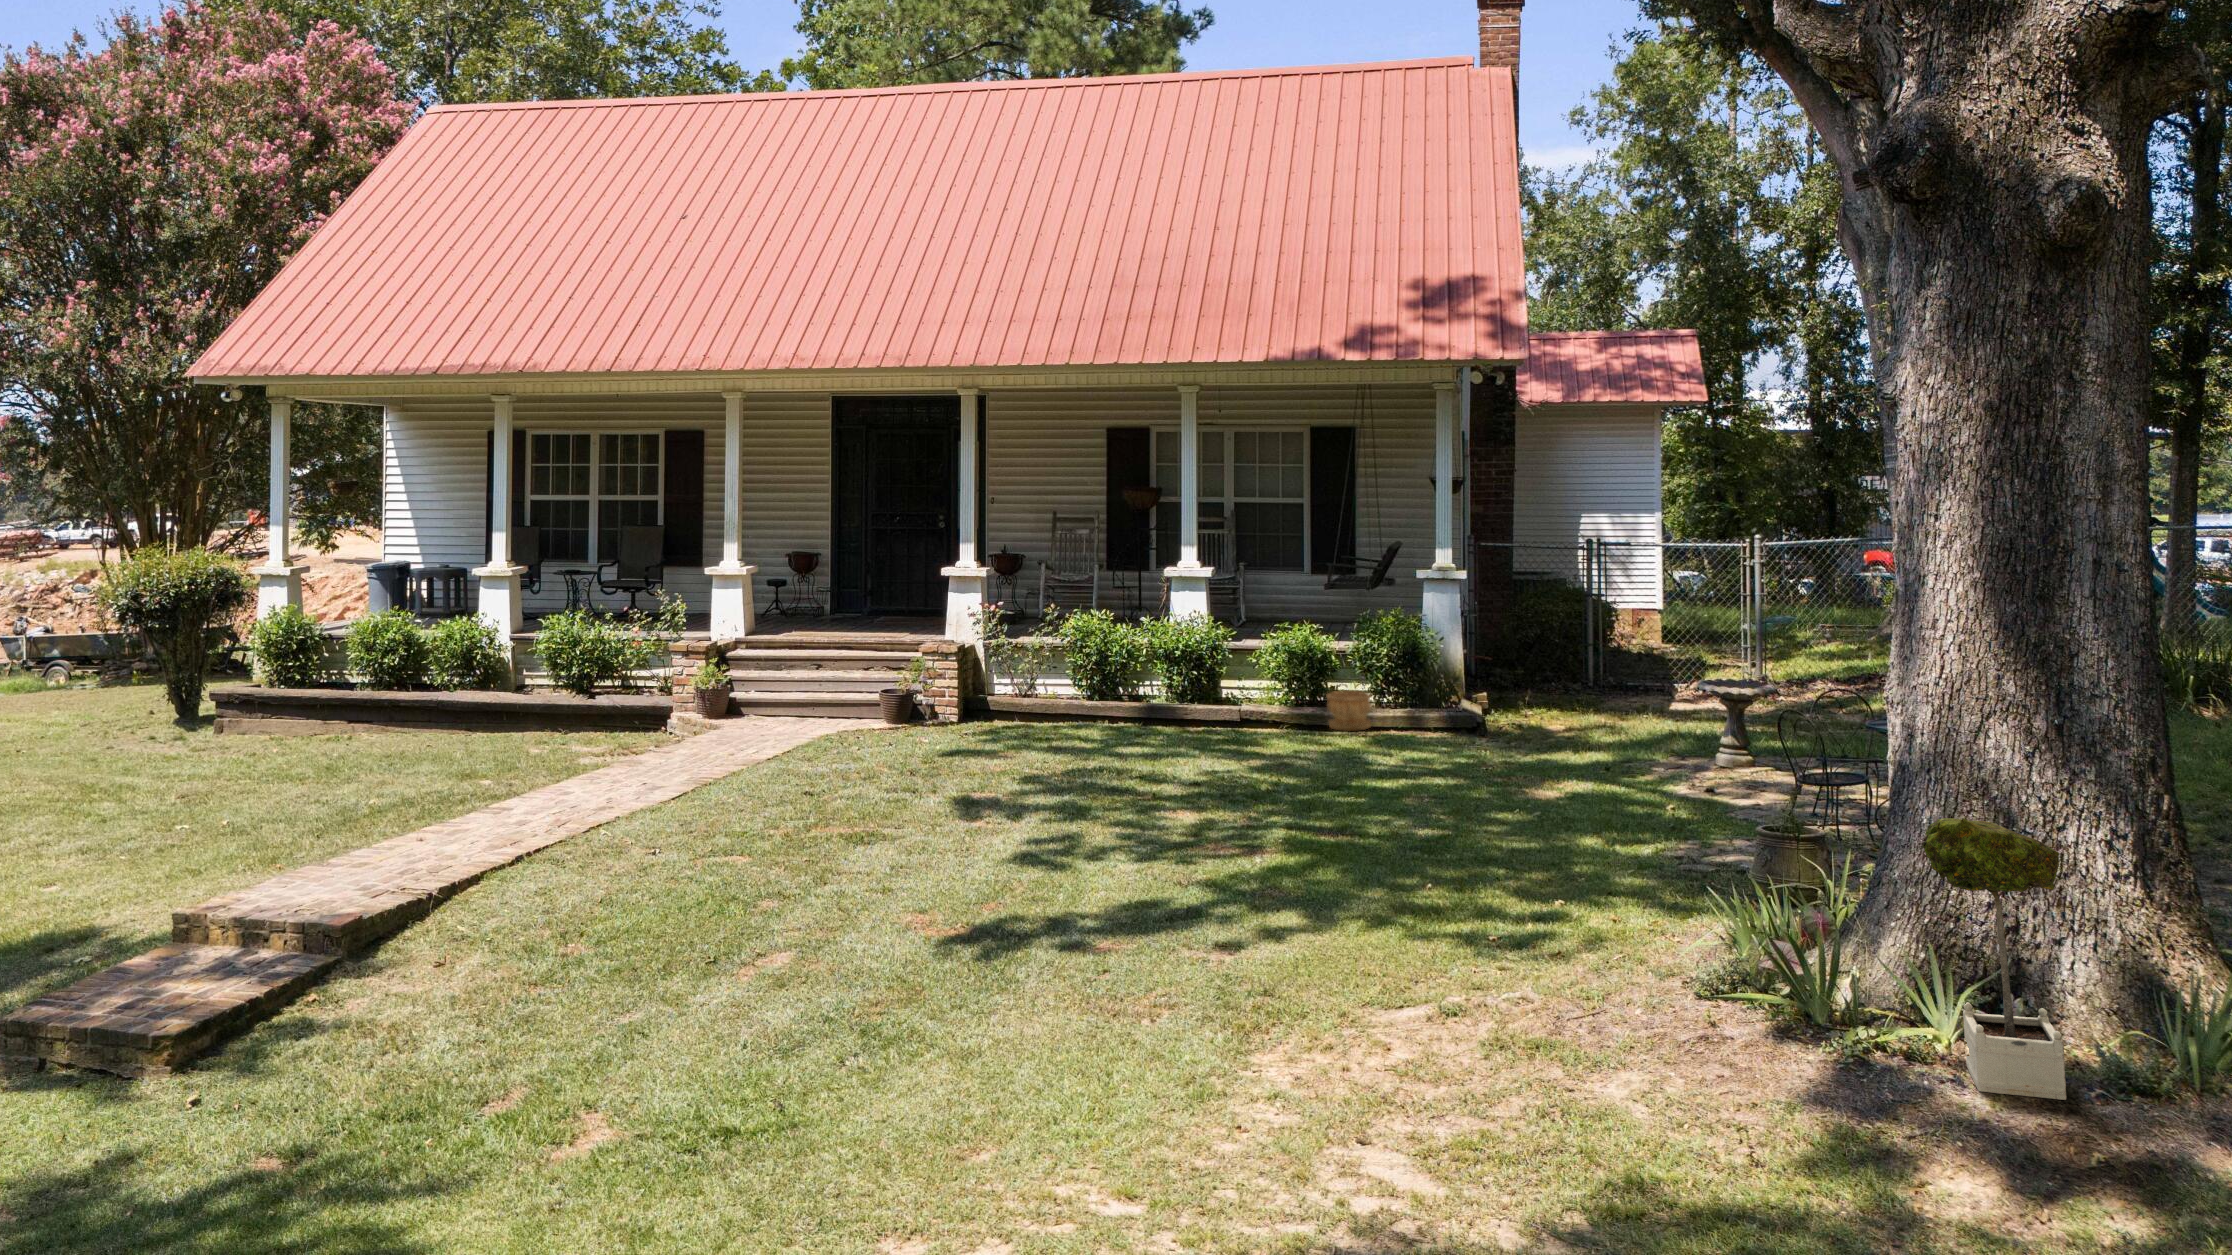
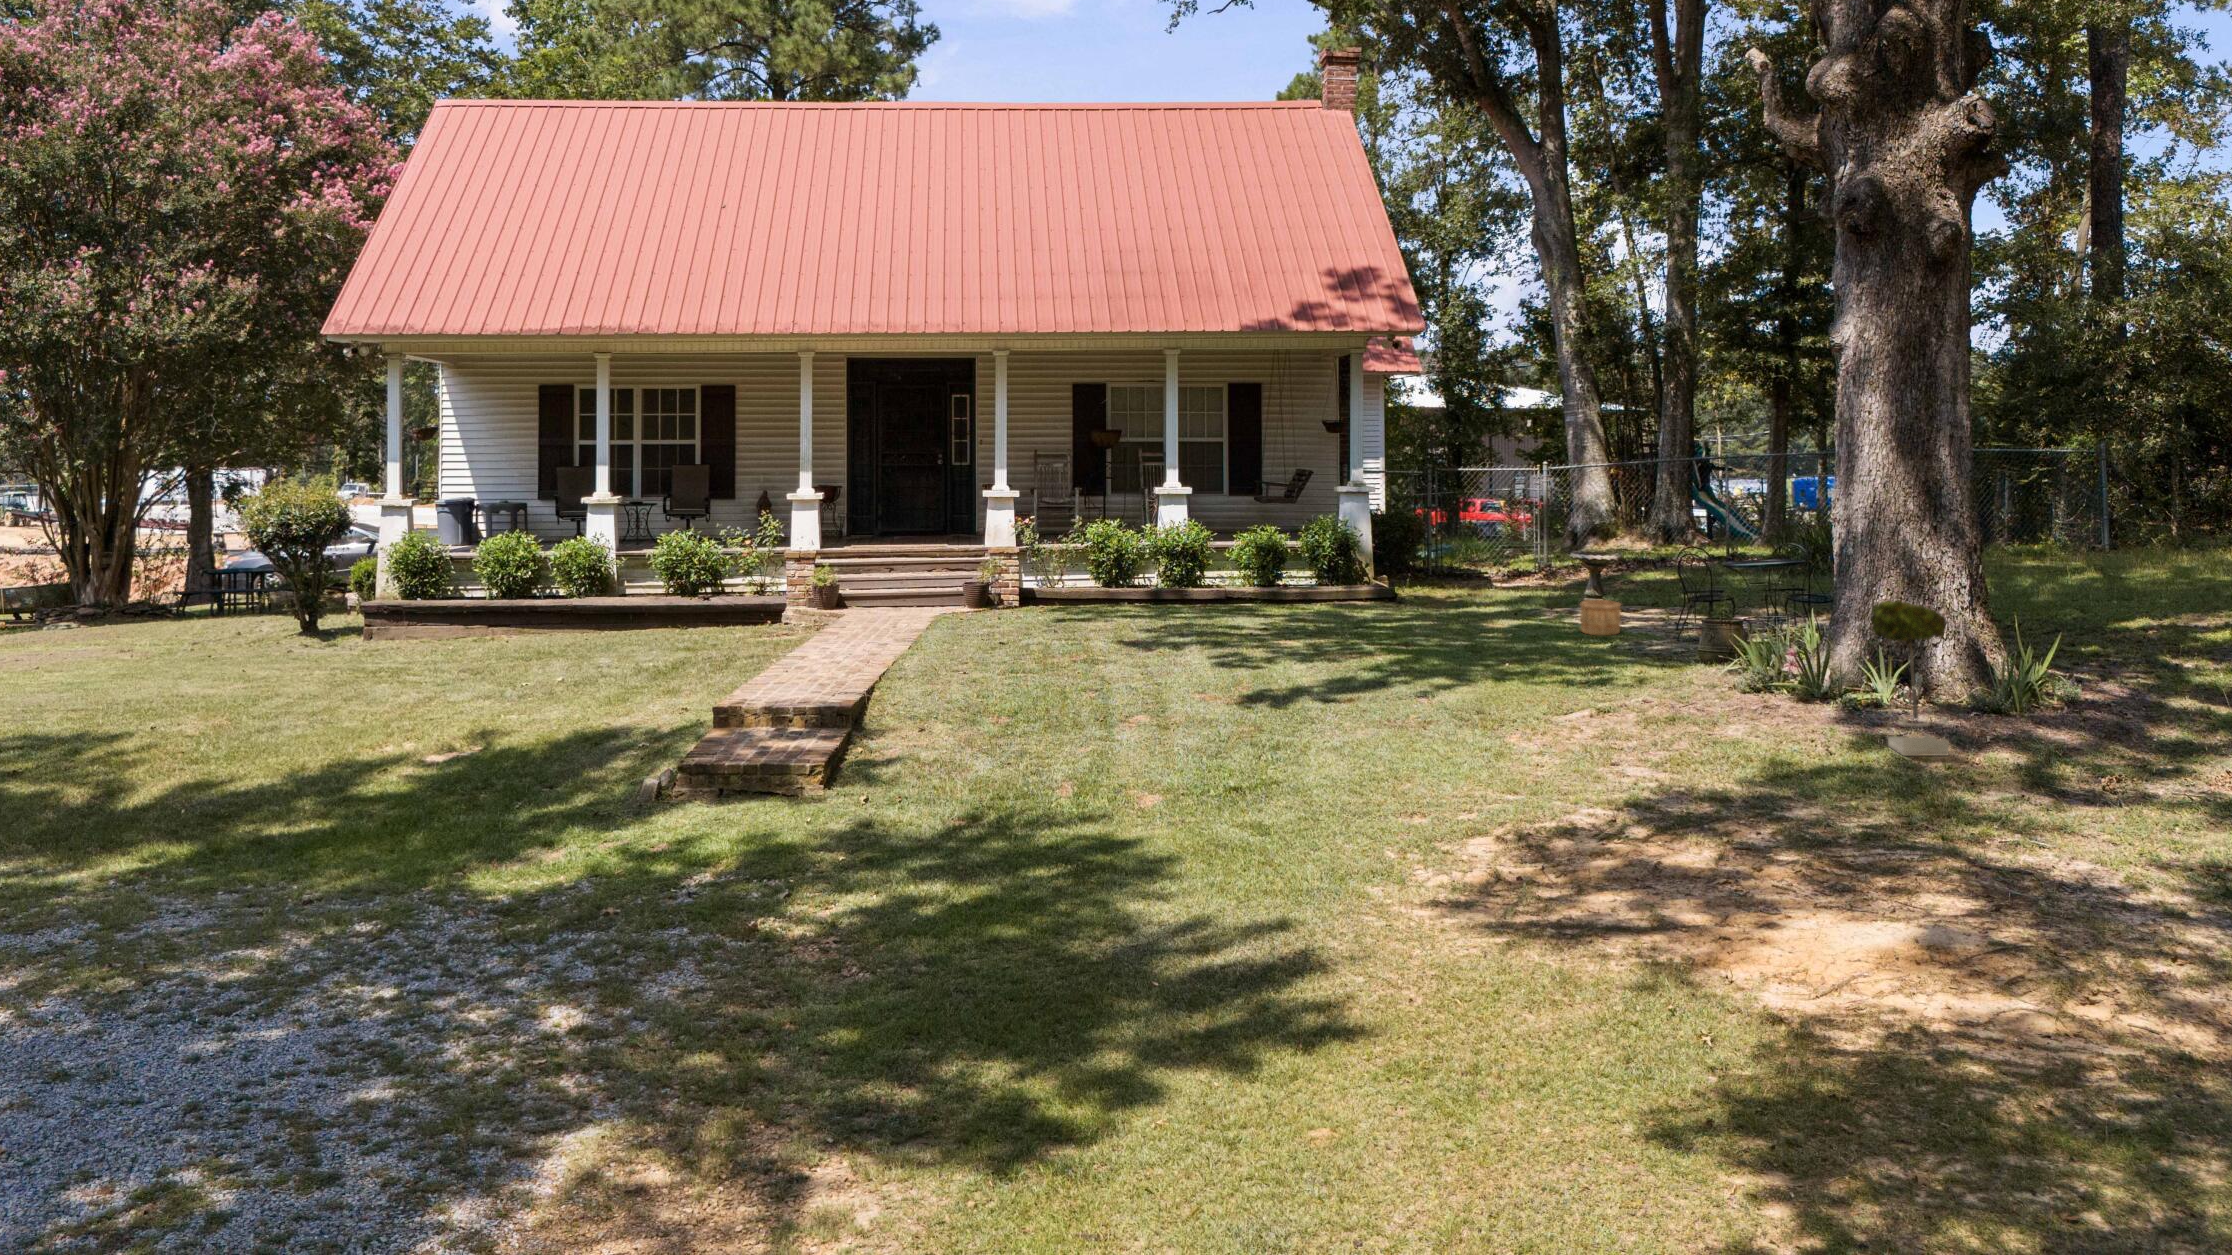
wooden bucket: present [1327,690,1371,731] -> present [1580,600,1621,635]

